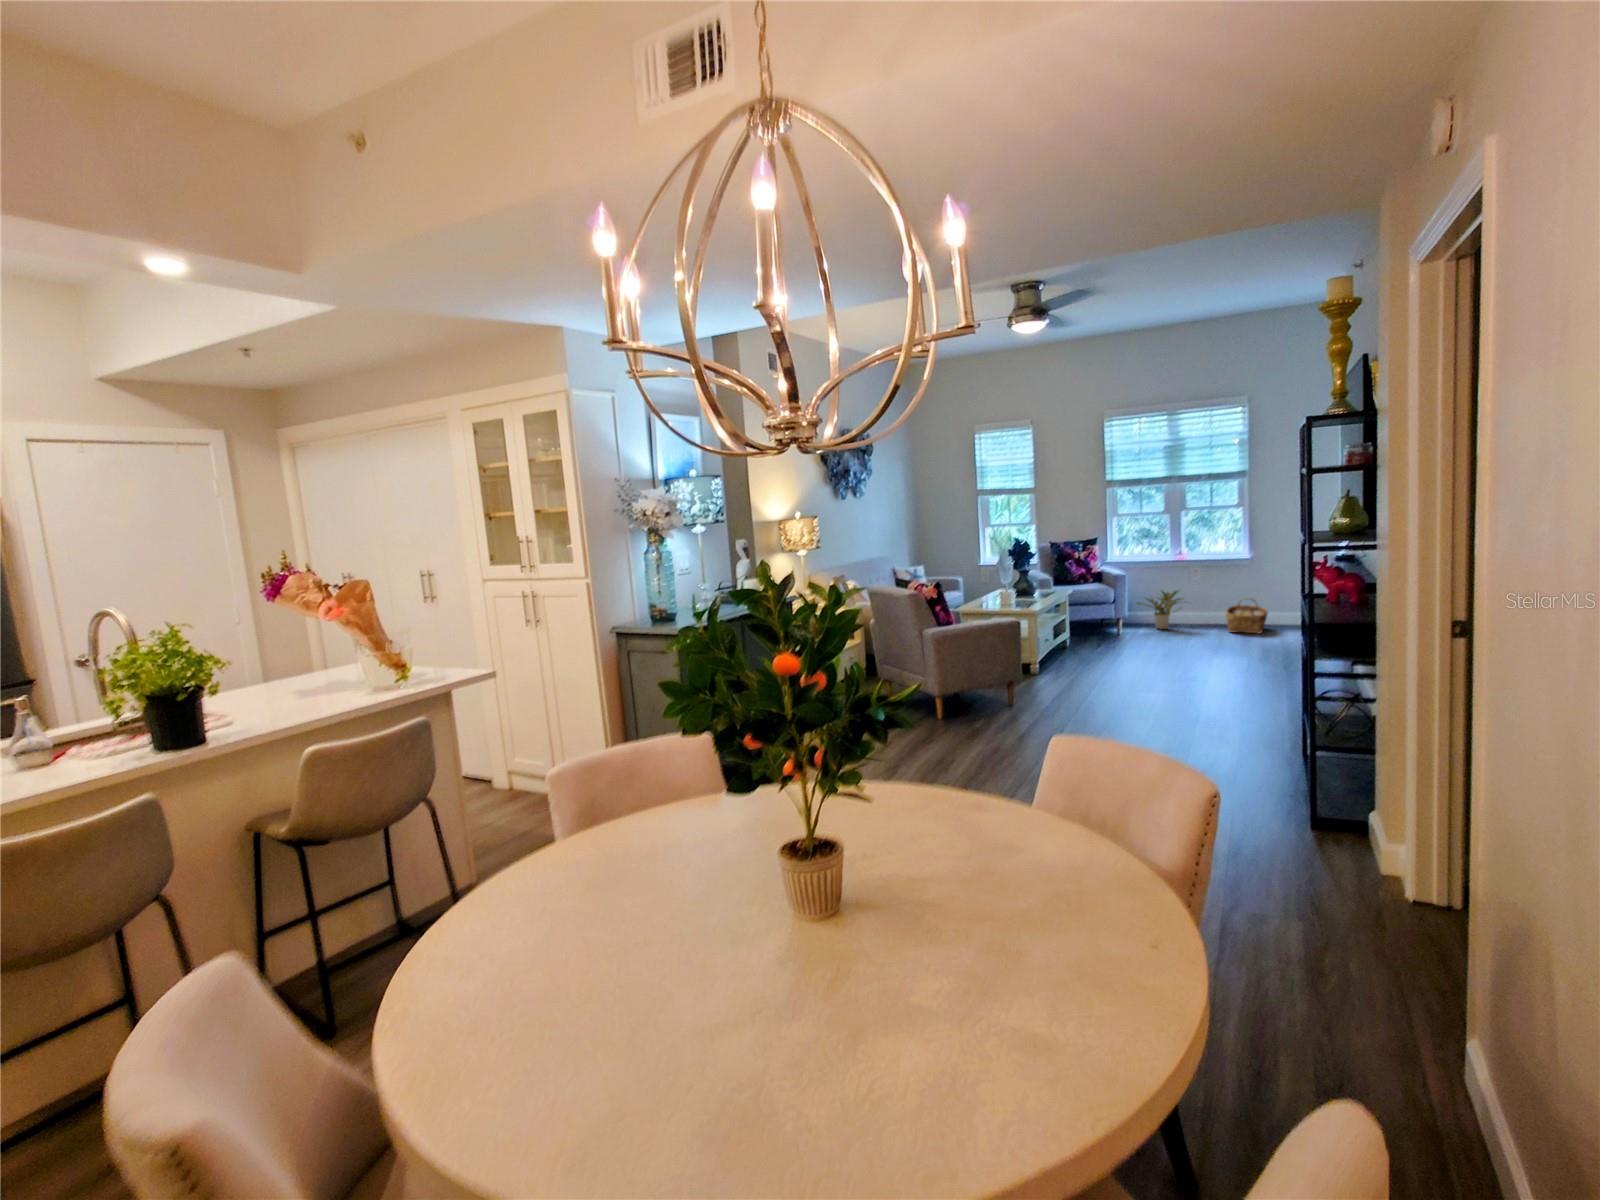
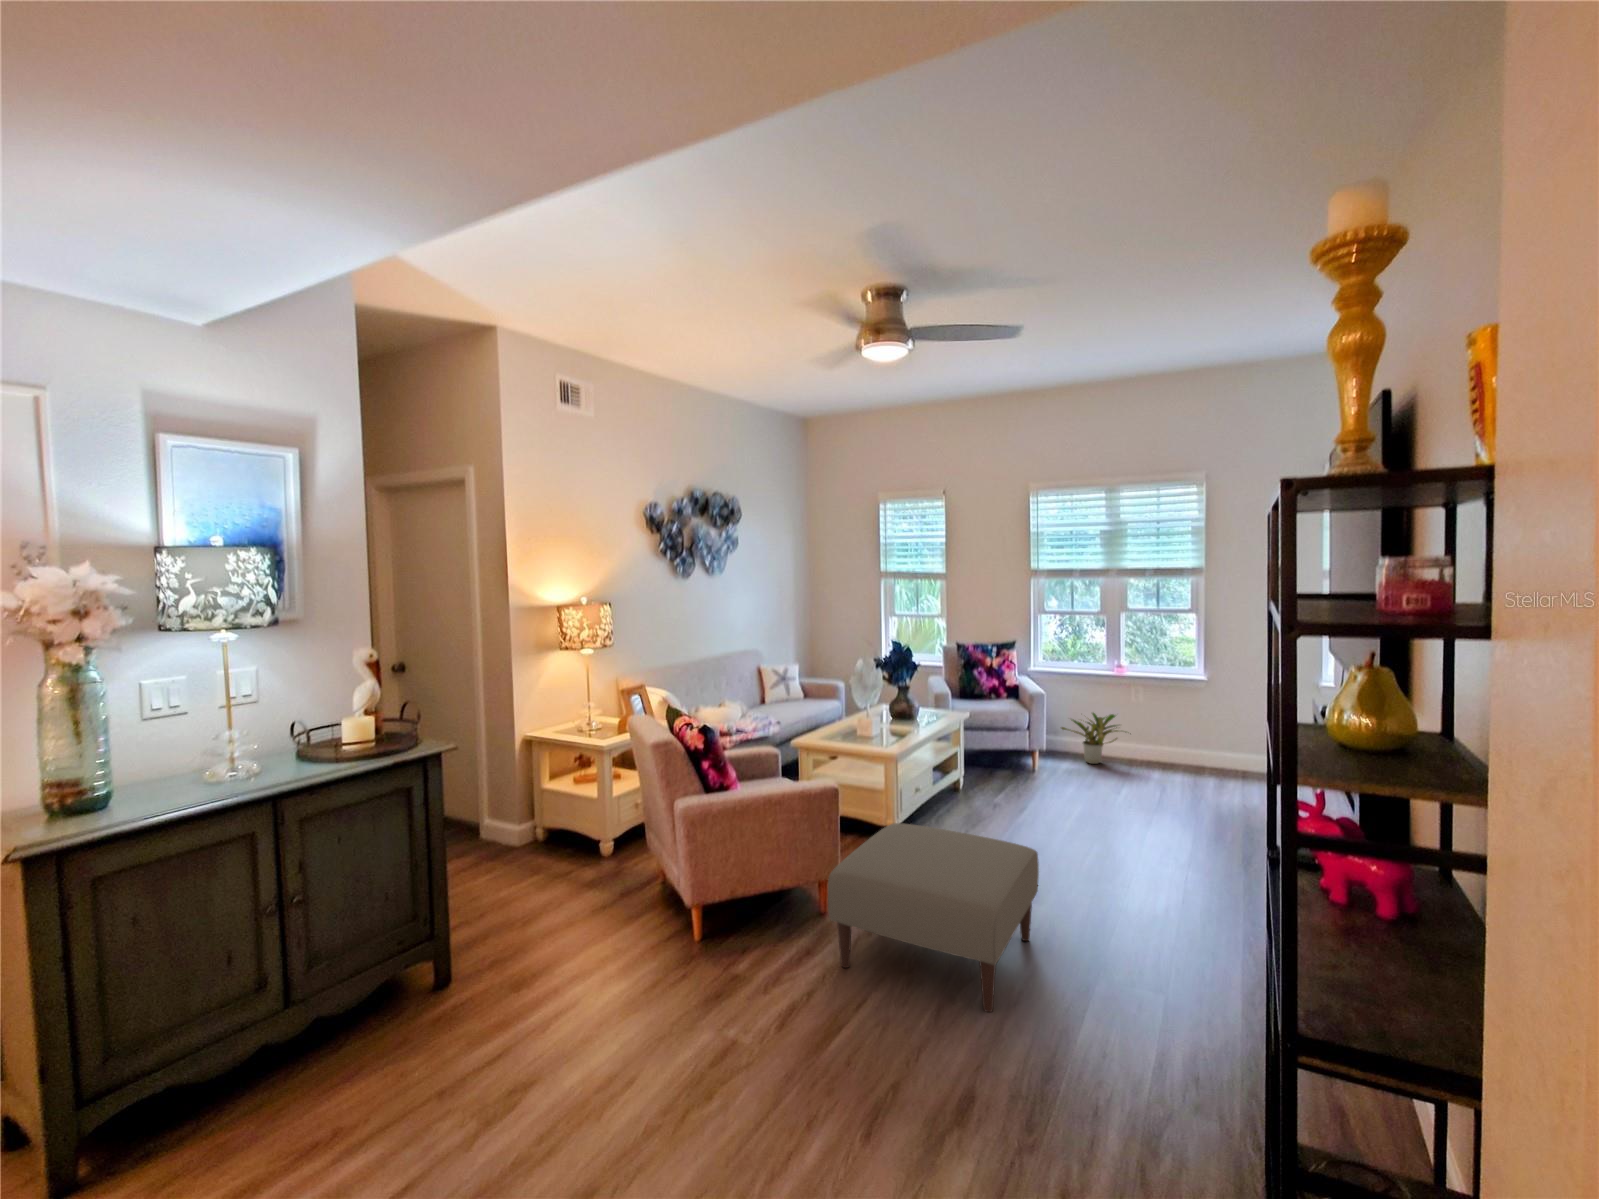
woven basket: present [1226,600,1268,633] -> none [1174,731,1230,784]
ottoman: none [1035,643,1157,725] -> present [828,823,1039,1012]

